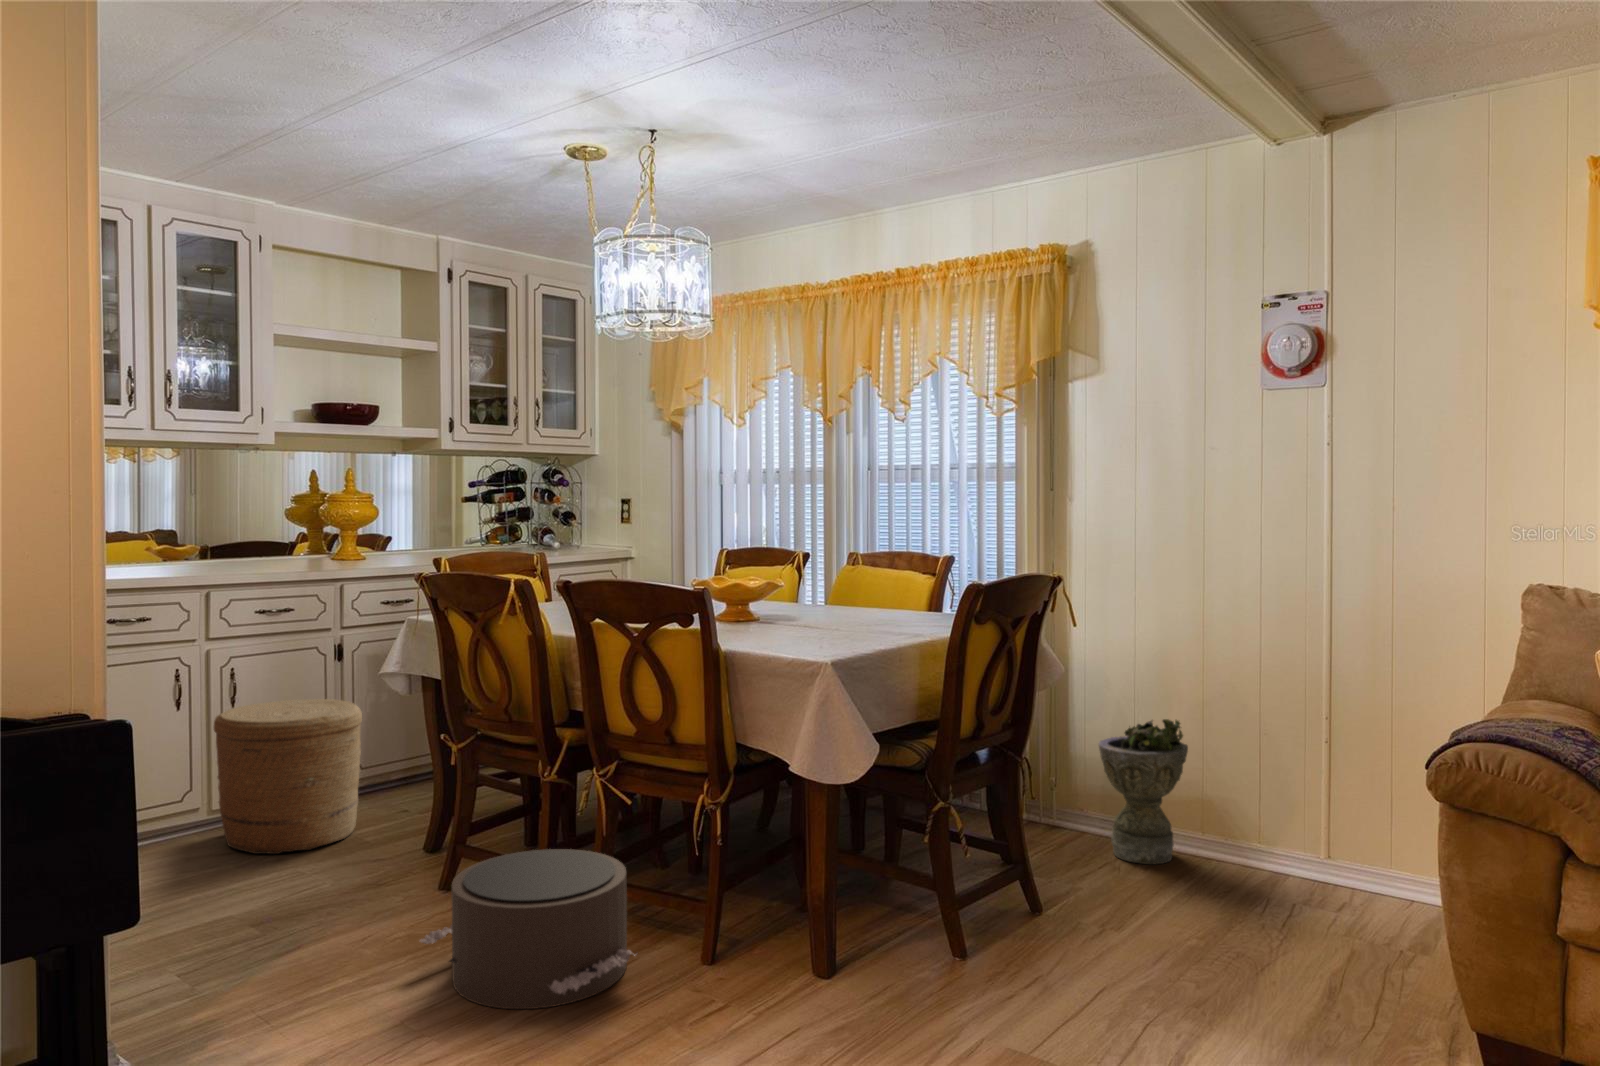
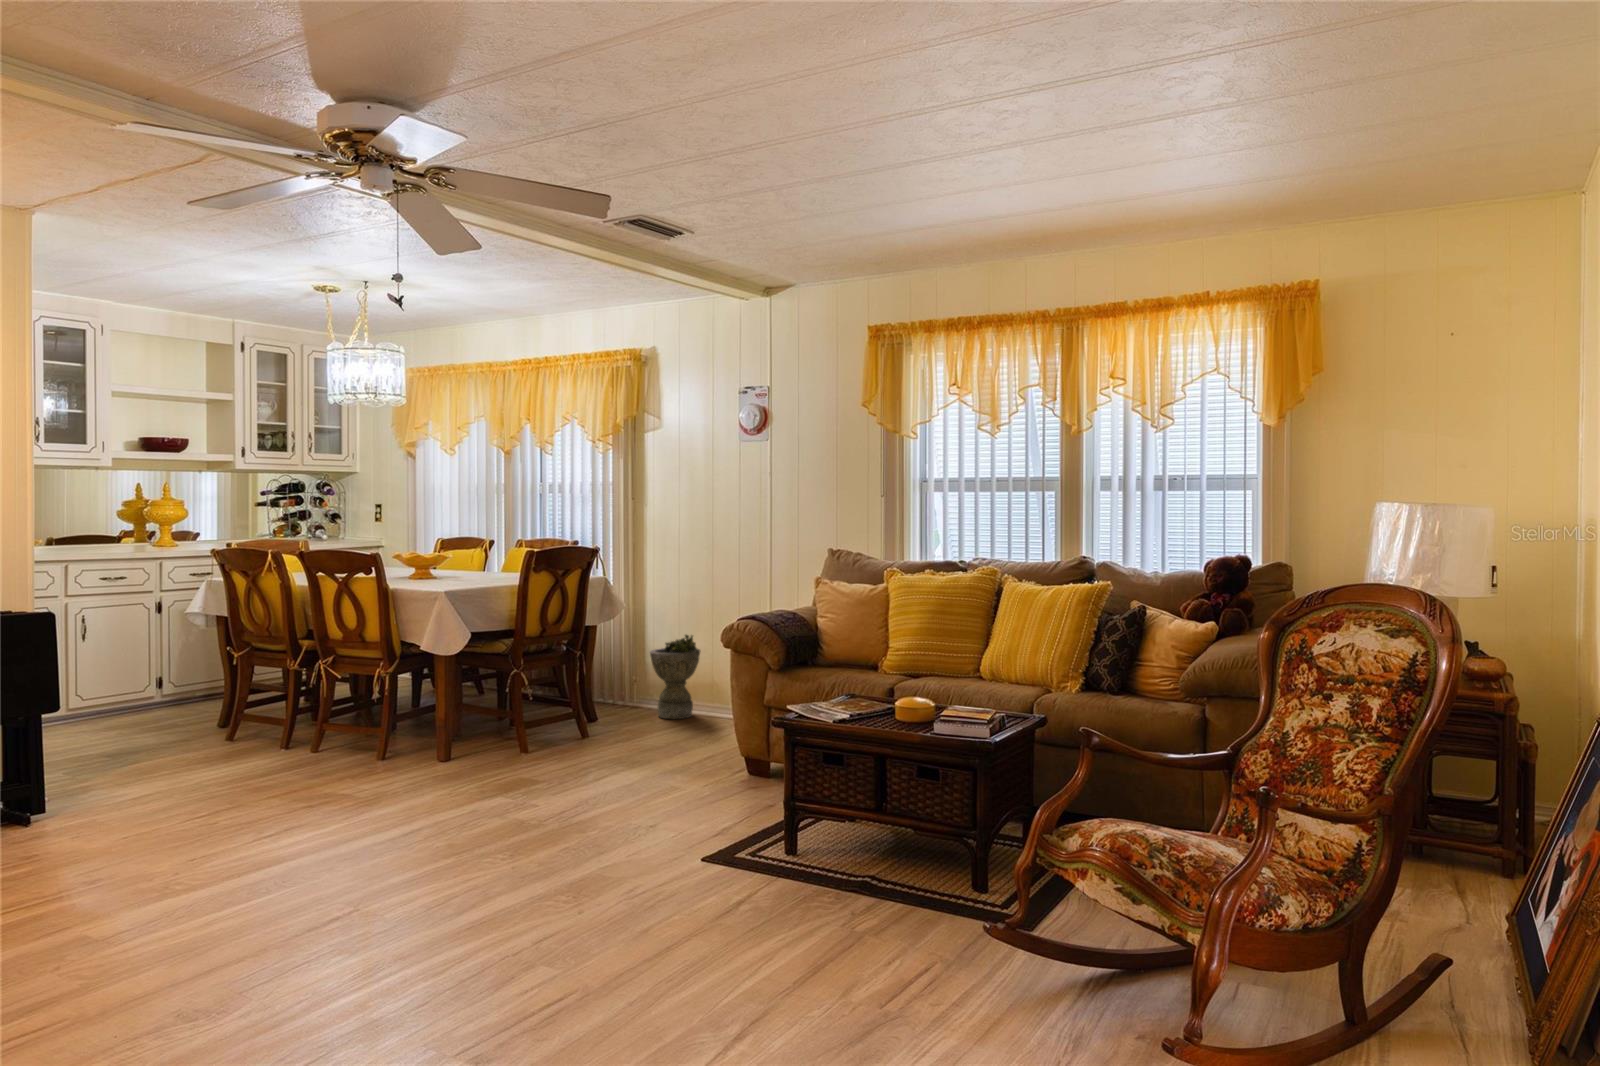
woven basket: present [214,699,362,854] -> none [72,637,177,732]
pouf: present [420,849,636,1009] -> none [211,705,339,779]

